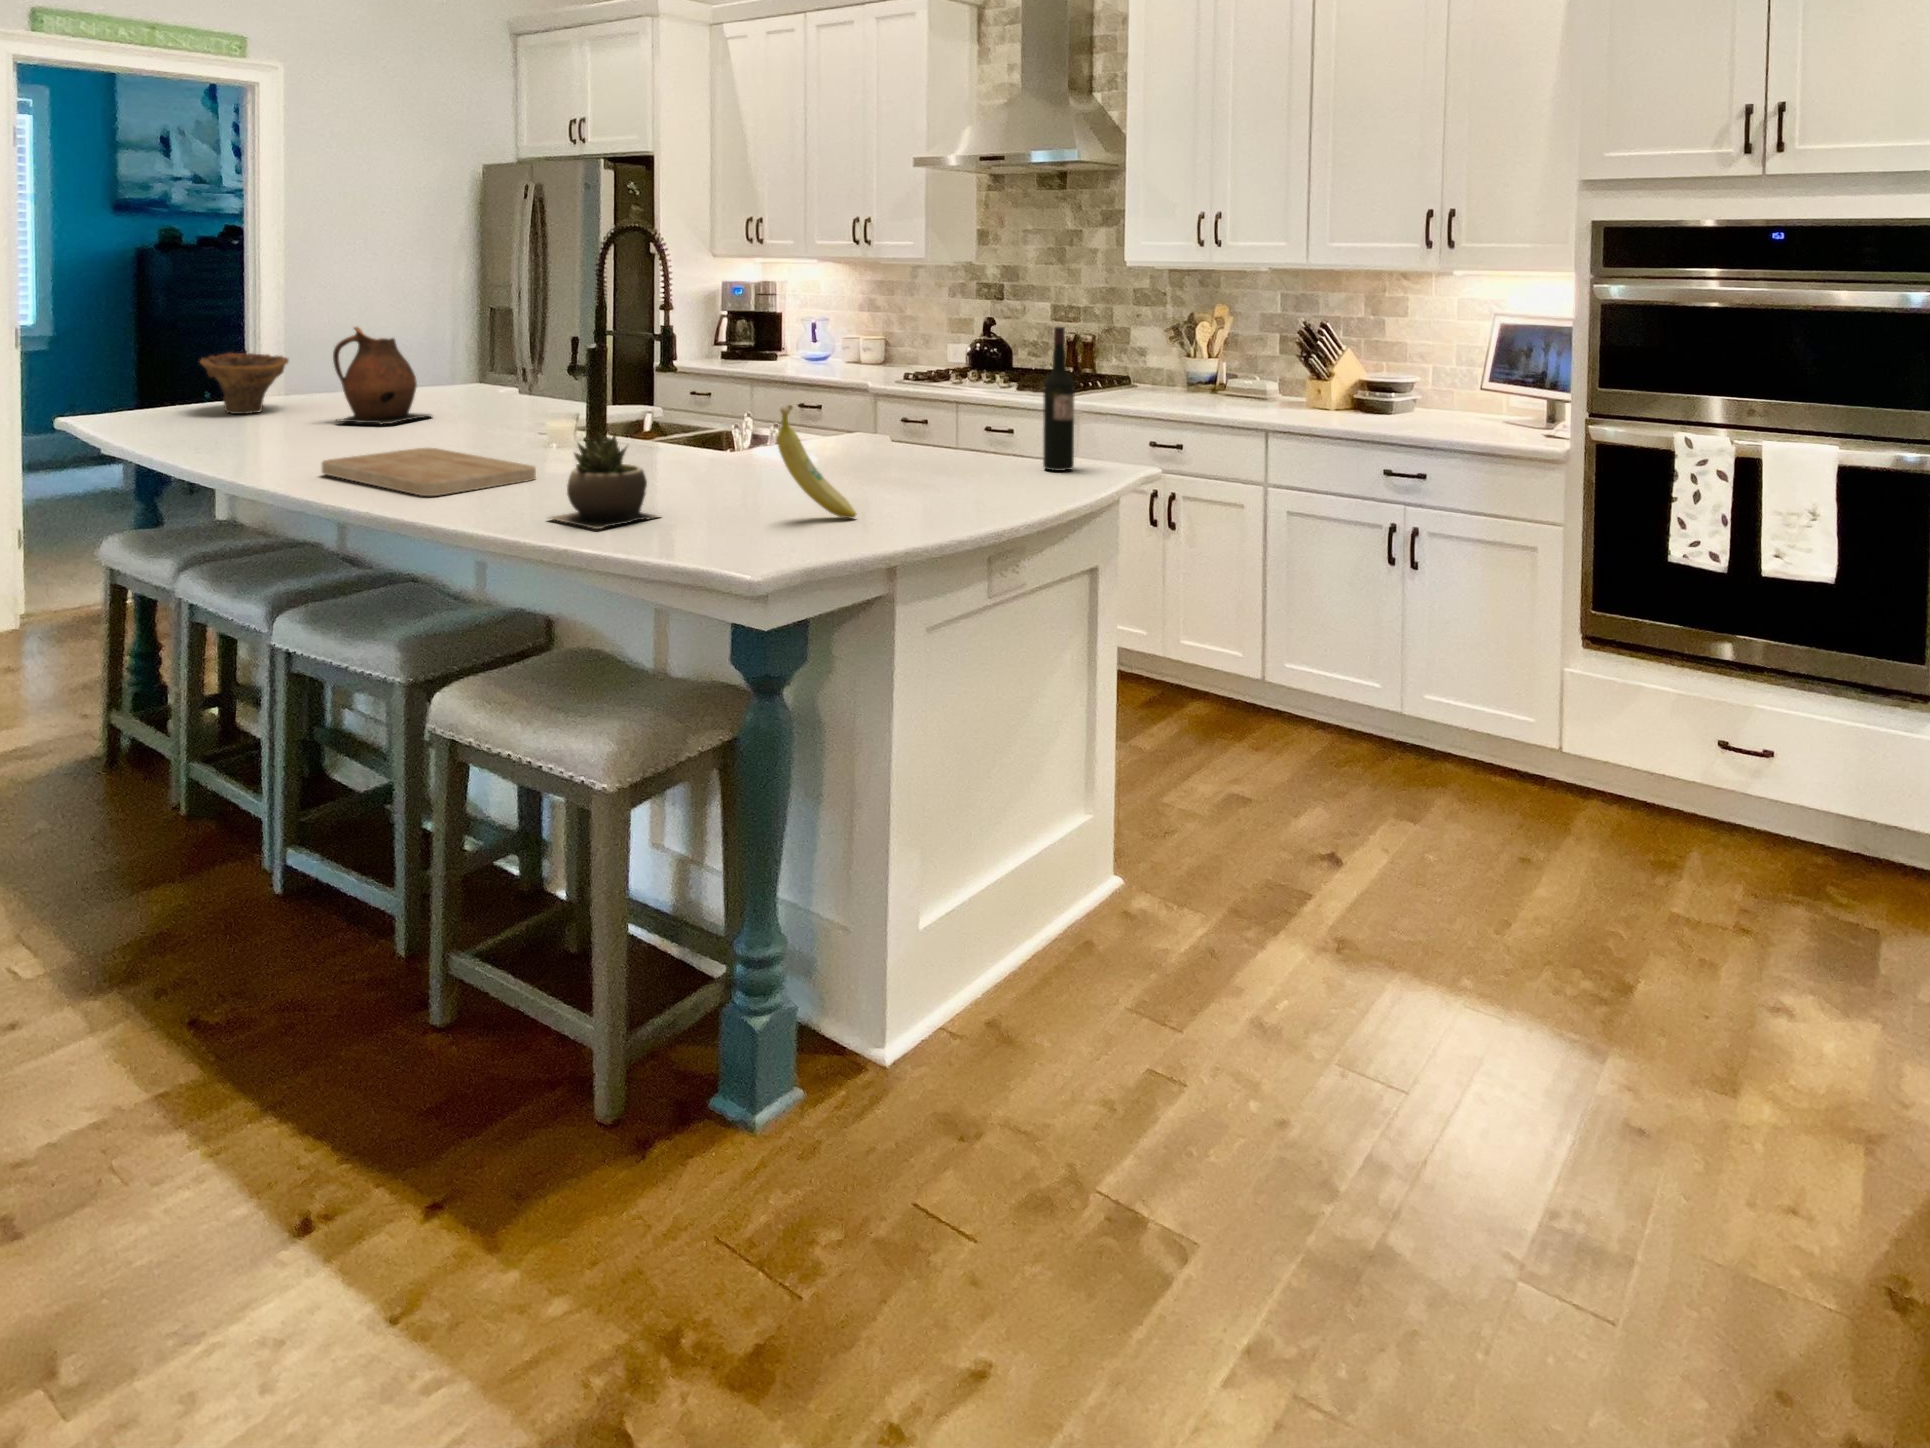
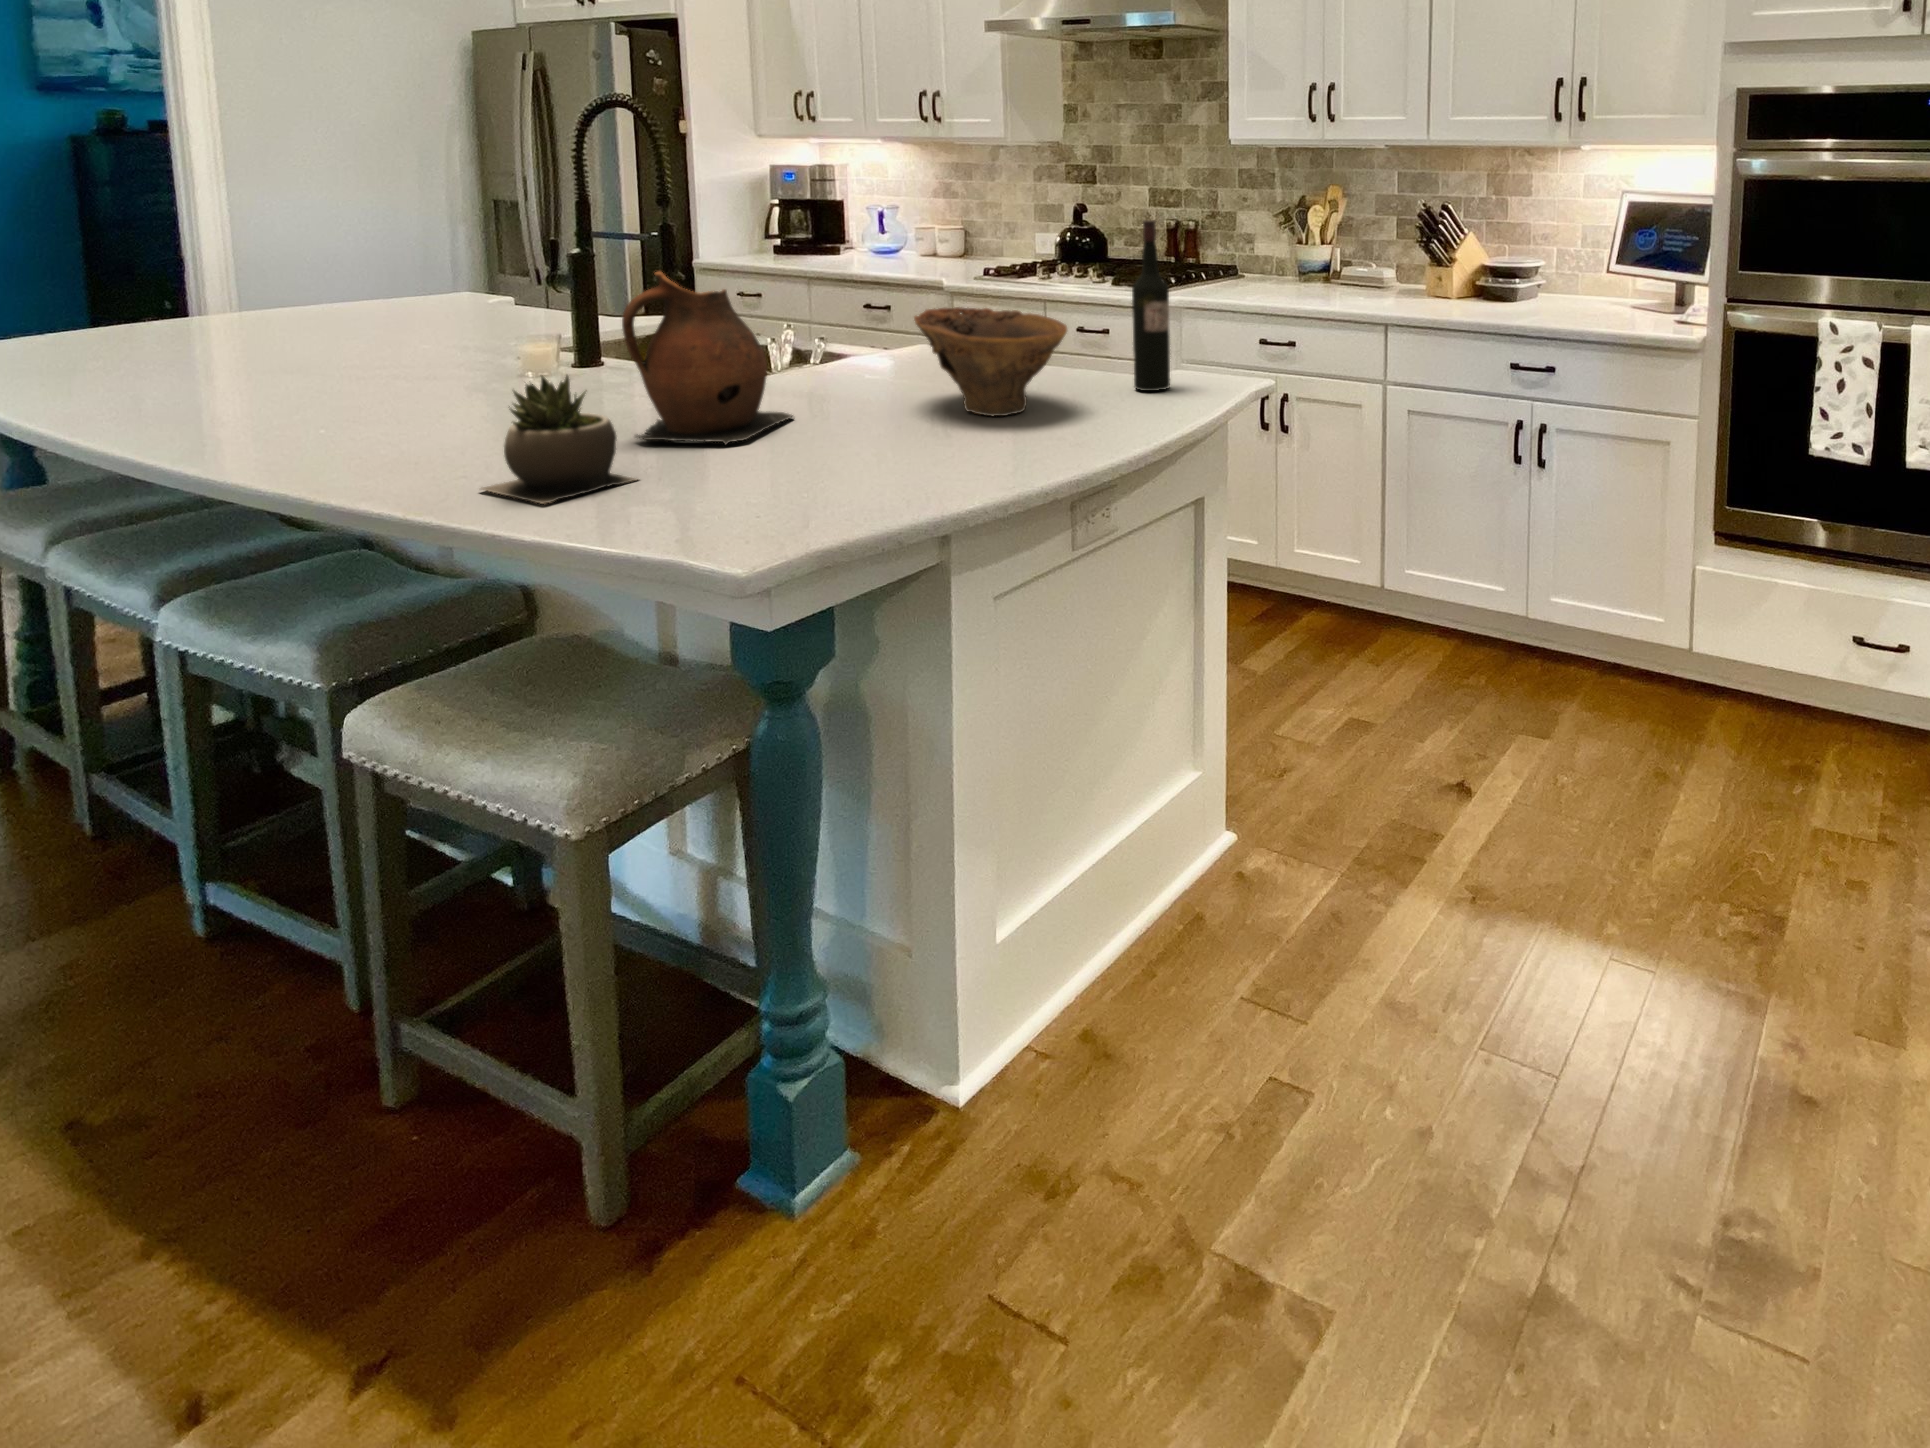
ceramic pitcher: present [333,327,431,425] -> present [622,272,793,445]
bowl: present [200,353,289,414] -> present [914,307,1067,416]
fruit: present [777,405,856,518] -> none [786,334,896,471]
cutting board: present [322,448,536,496] -> none [190,389,488,461]

